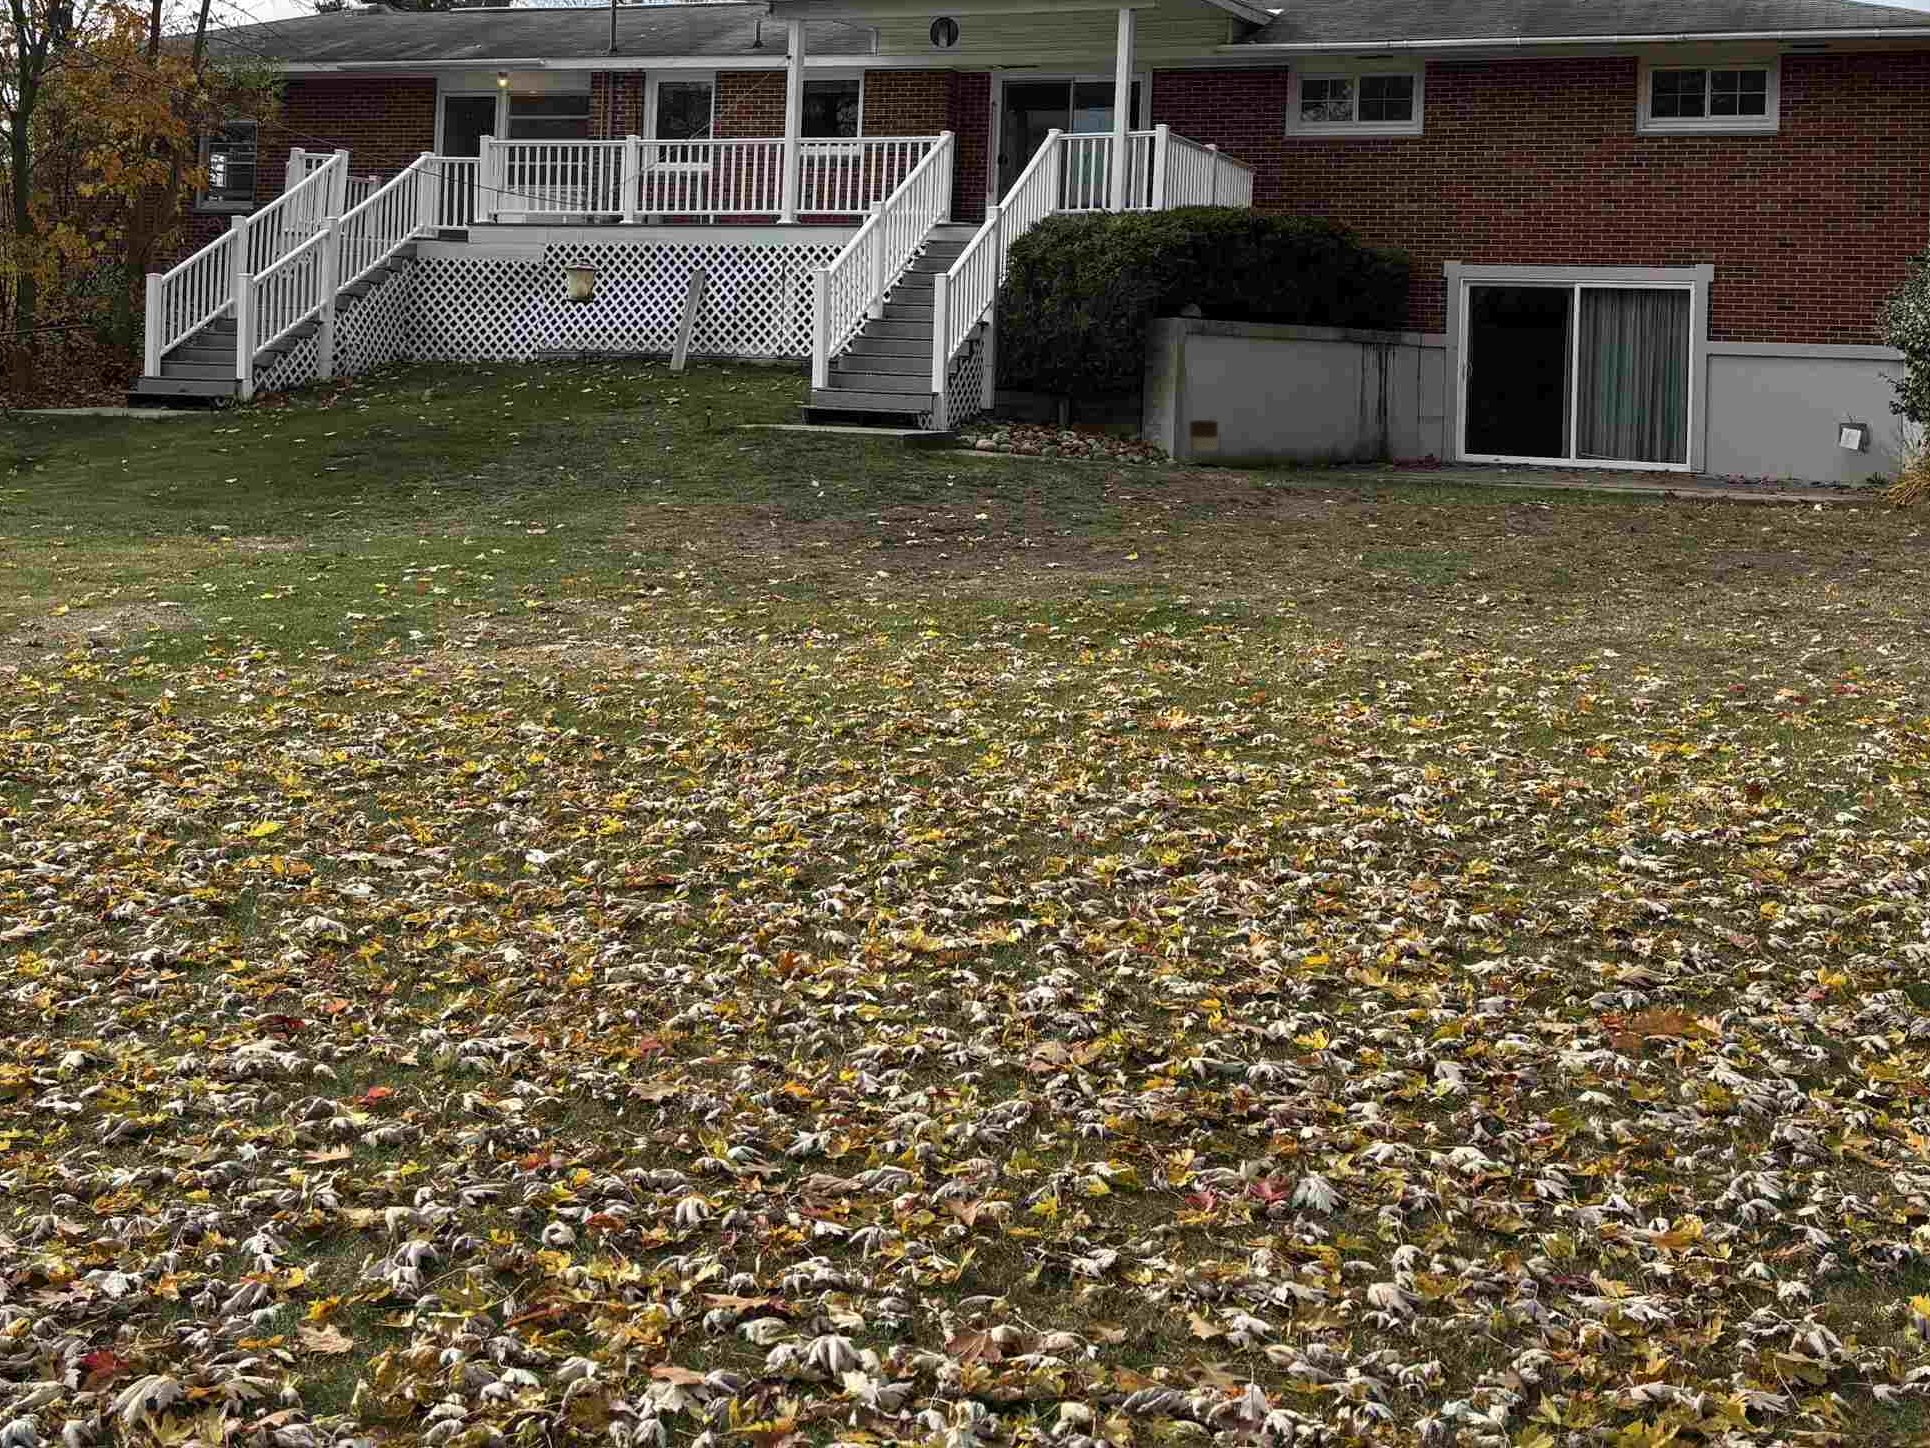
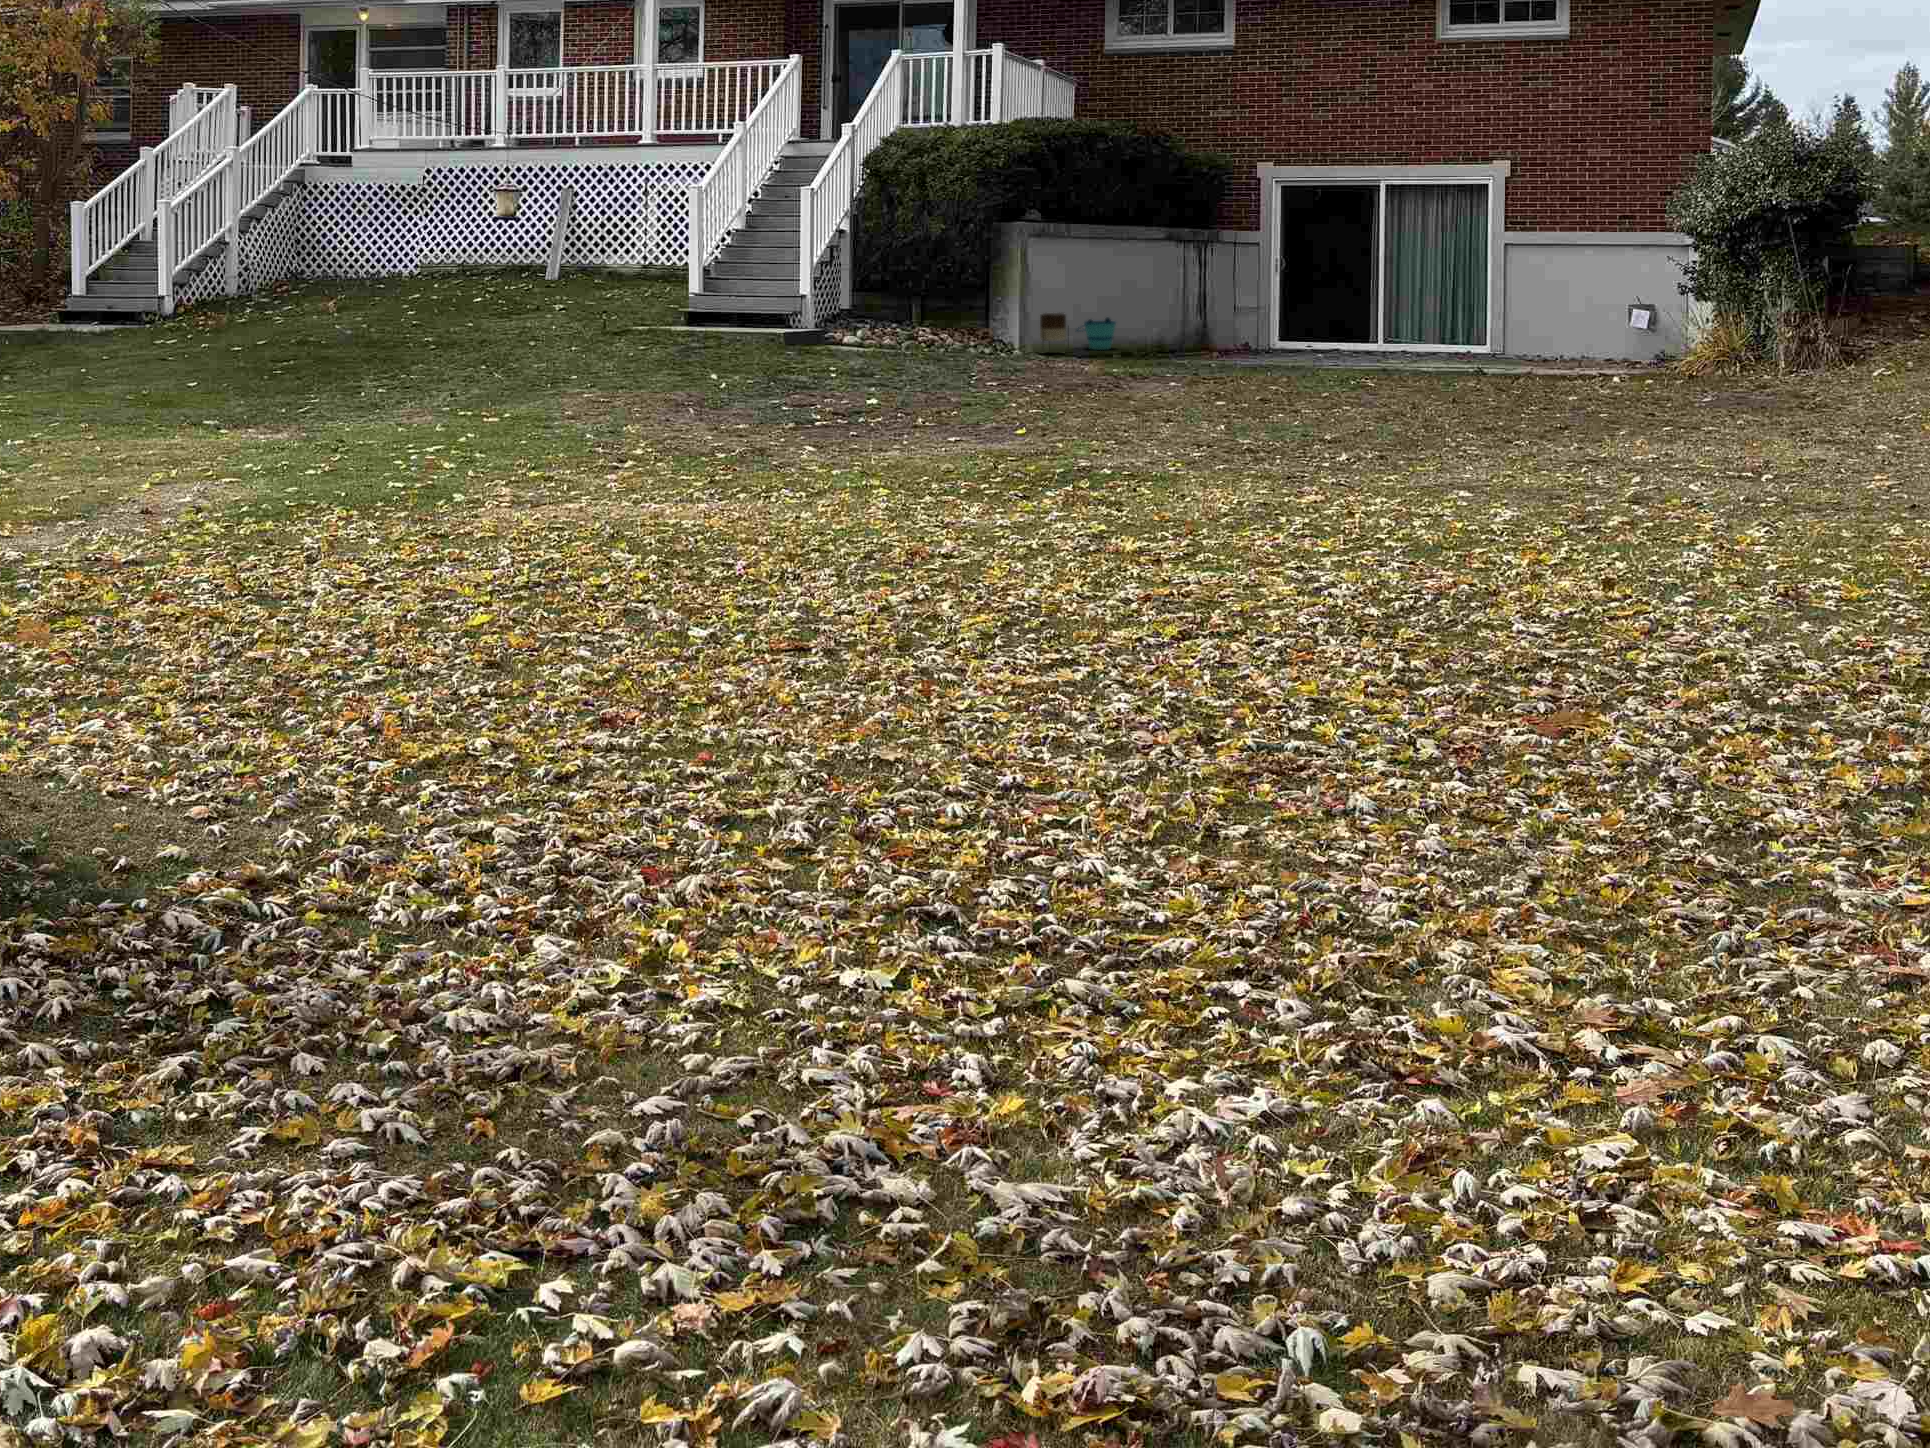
bucket: none [1230,425,1276,461] -> present [1077,317,1116,350]

